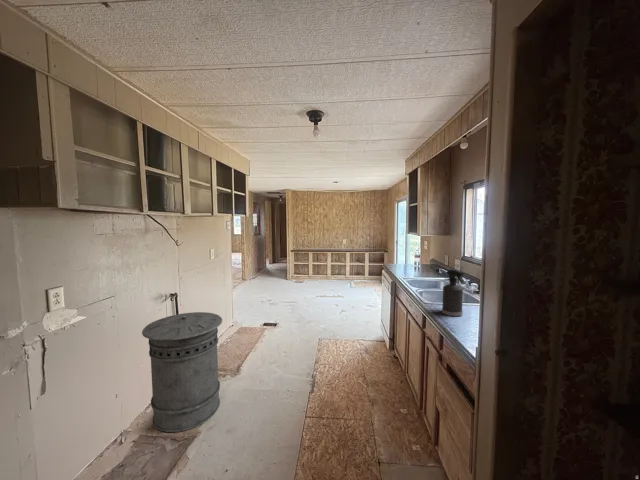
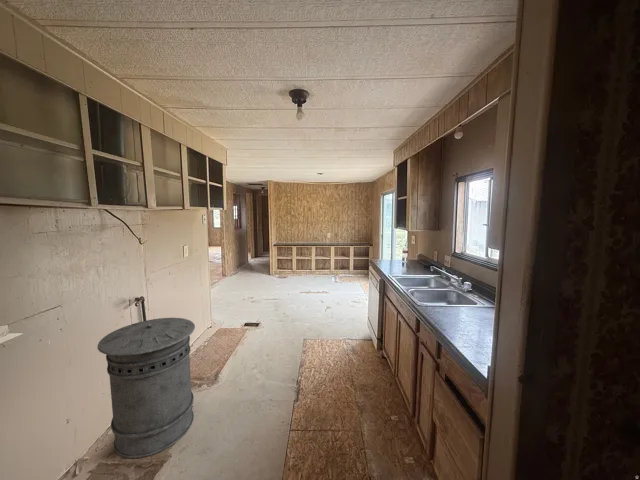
spray bottle: present [442,270,465,316] -> none [439,270,465,321]

